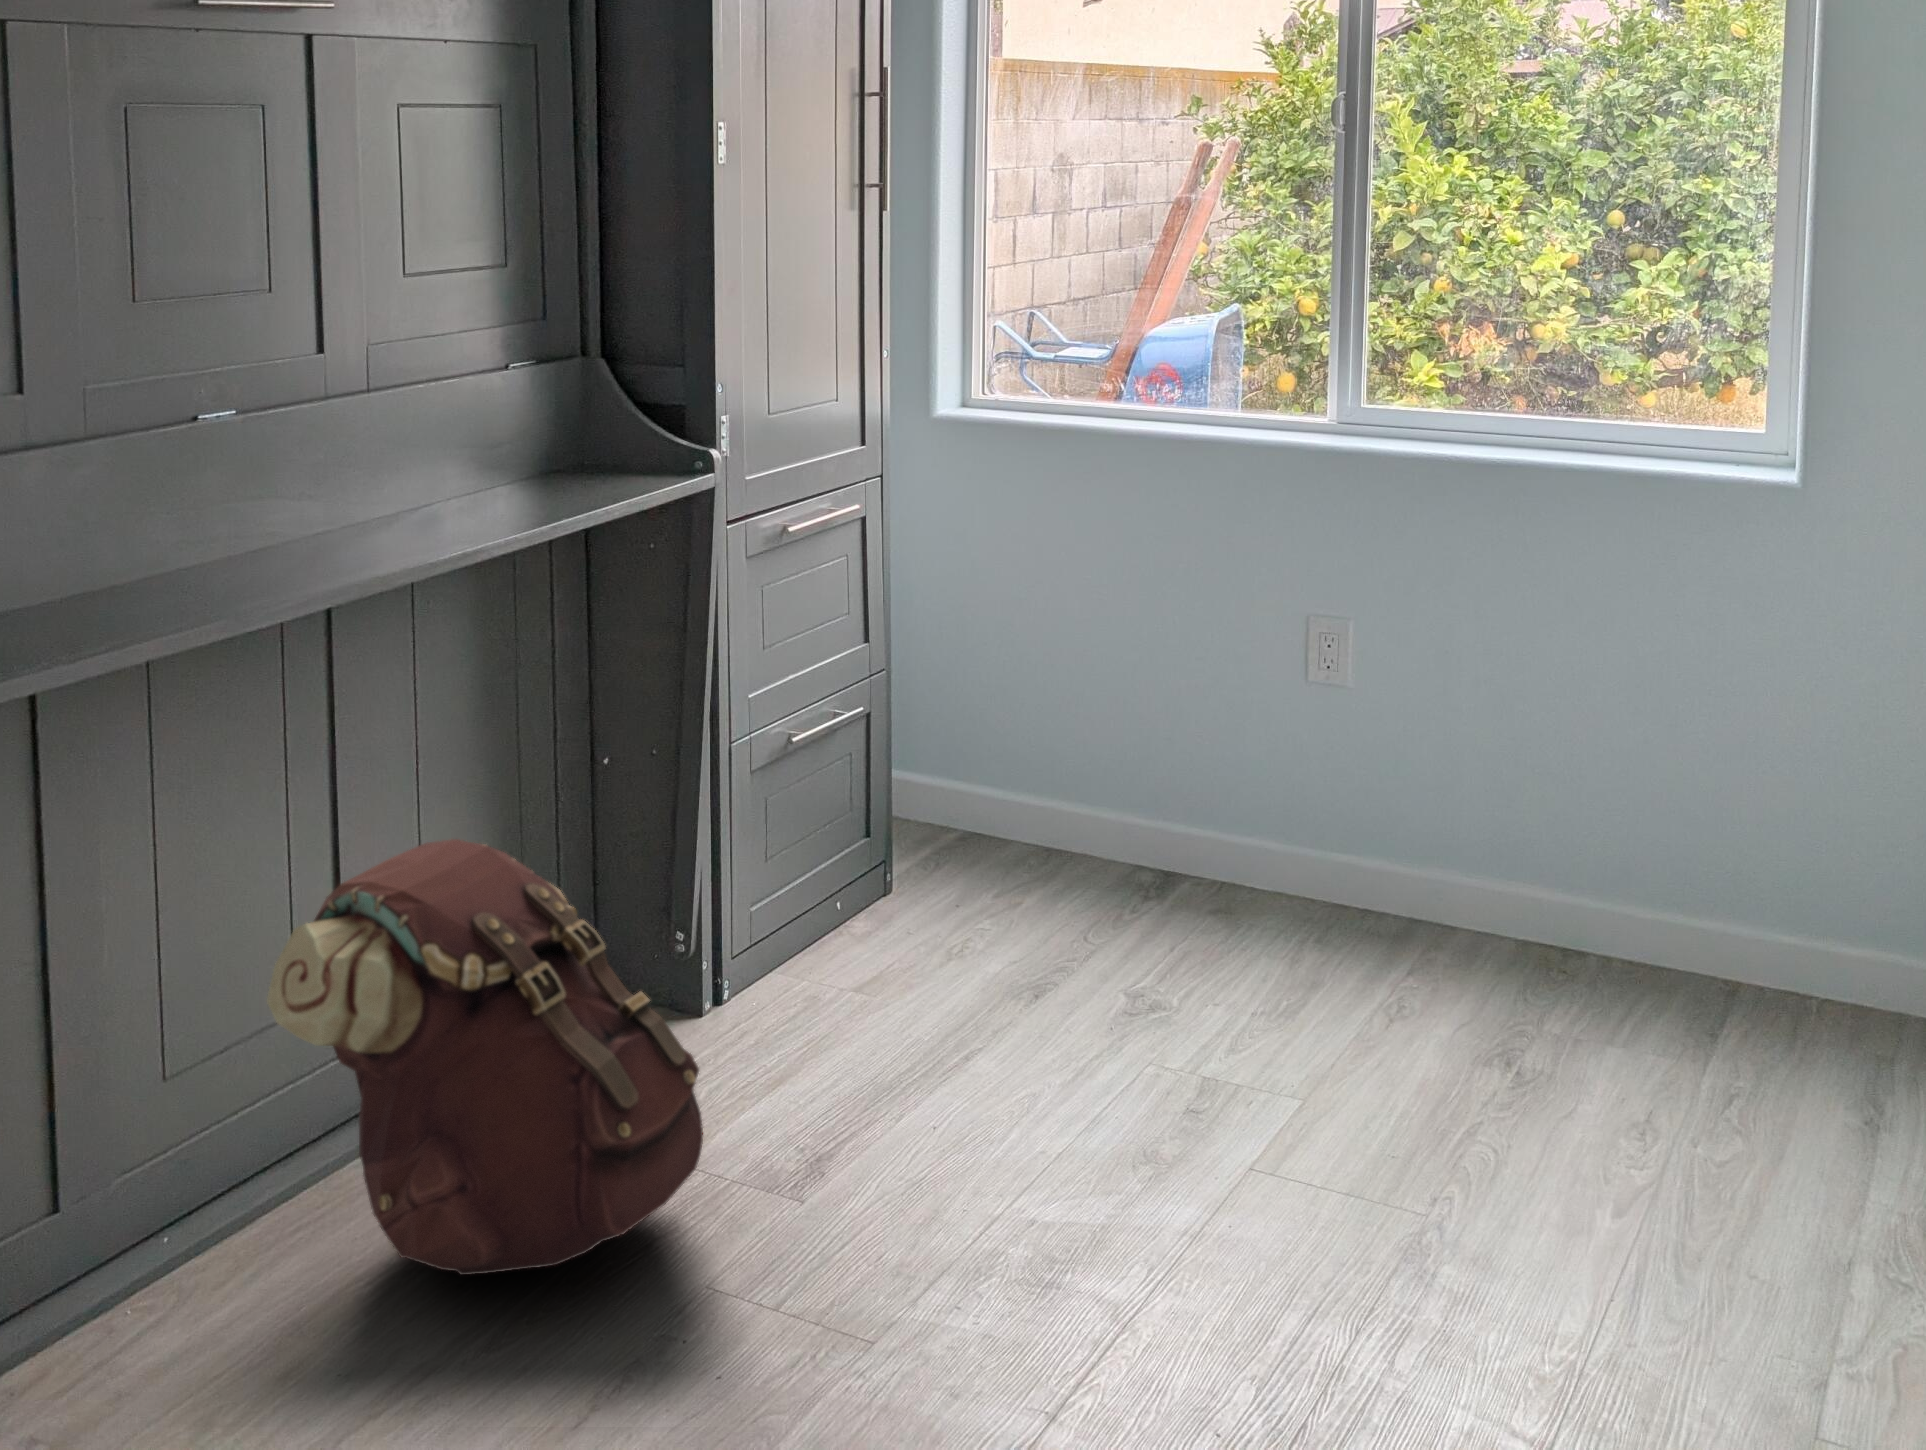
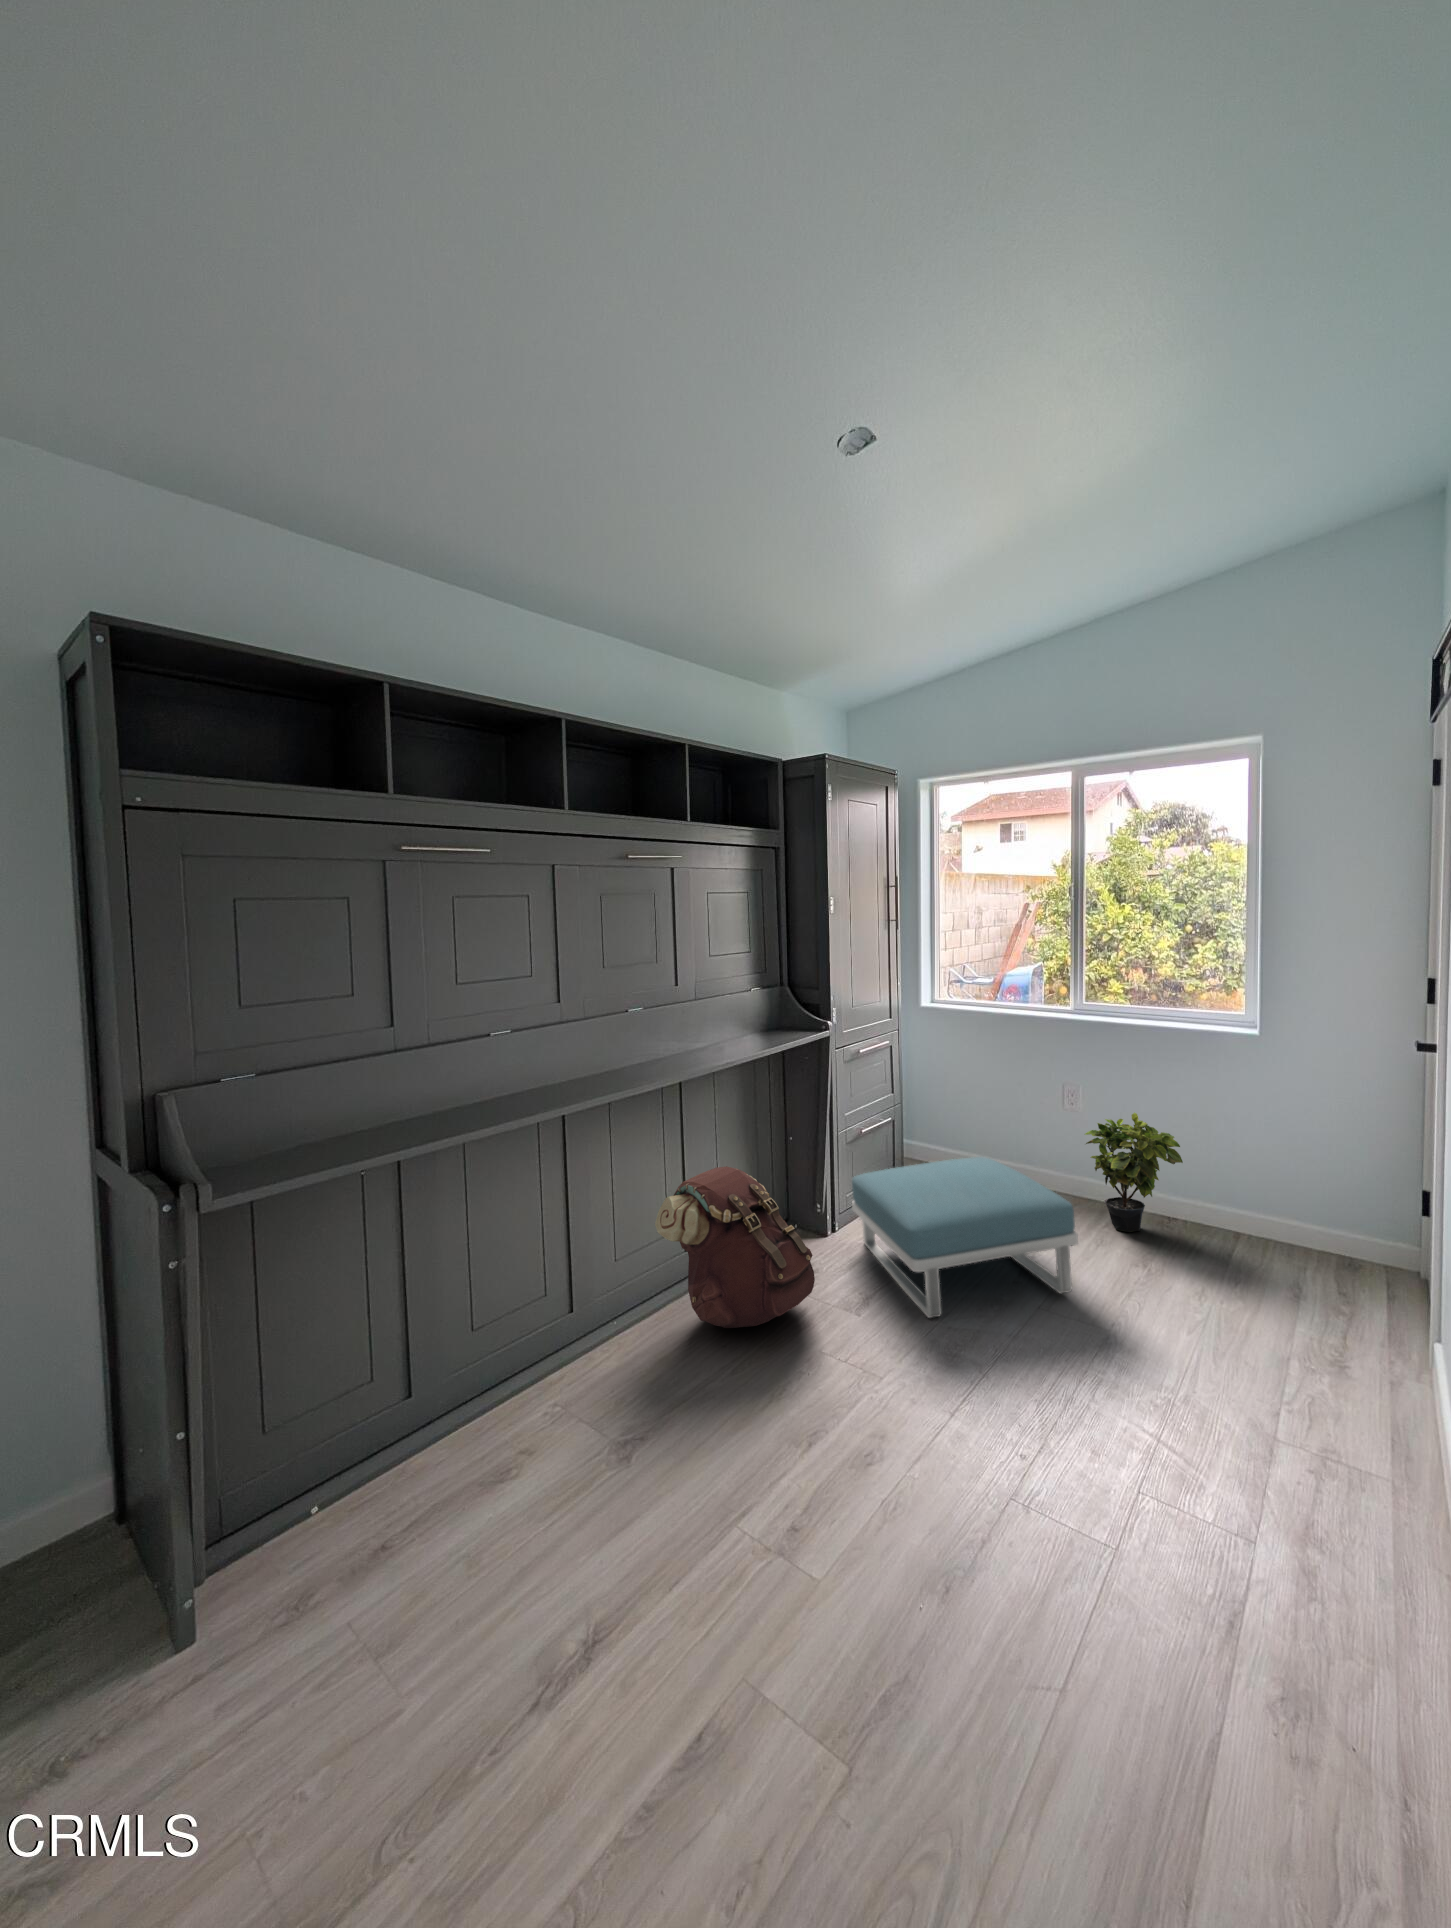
potted plant: none [1348,681,1596,983] -> present [1085,1113,1183,1232]
footstool: none [770,803,1373,1223] -> present [852,1157,1078,1318]

